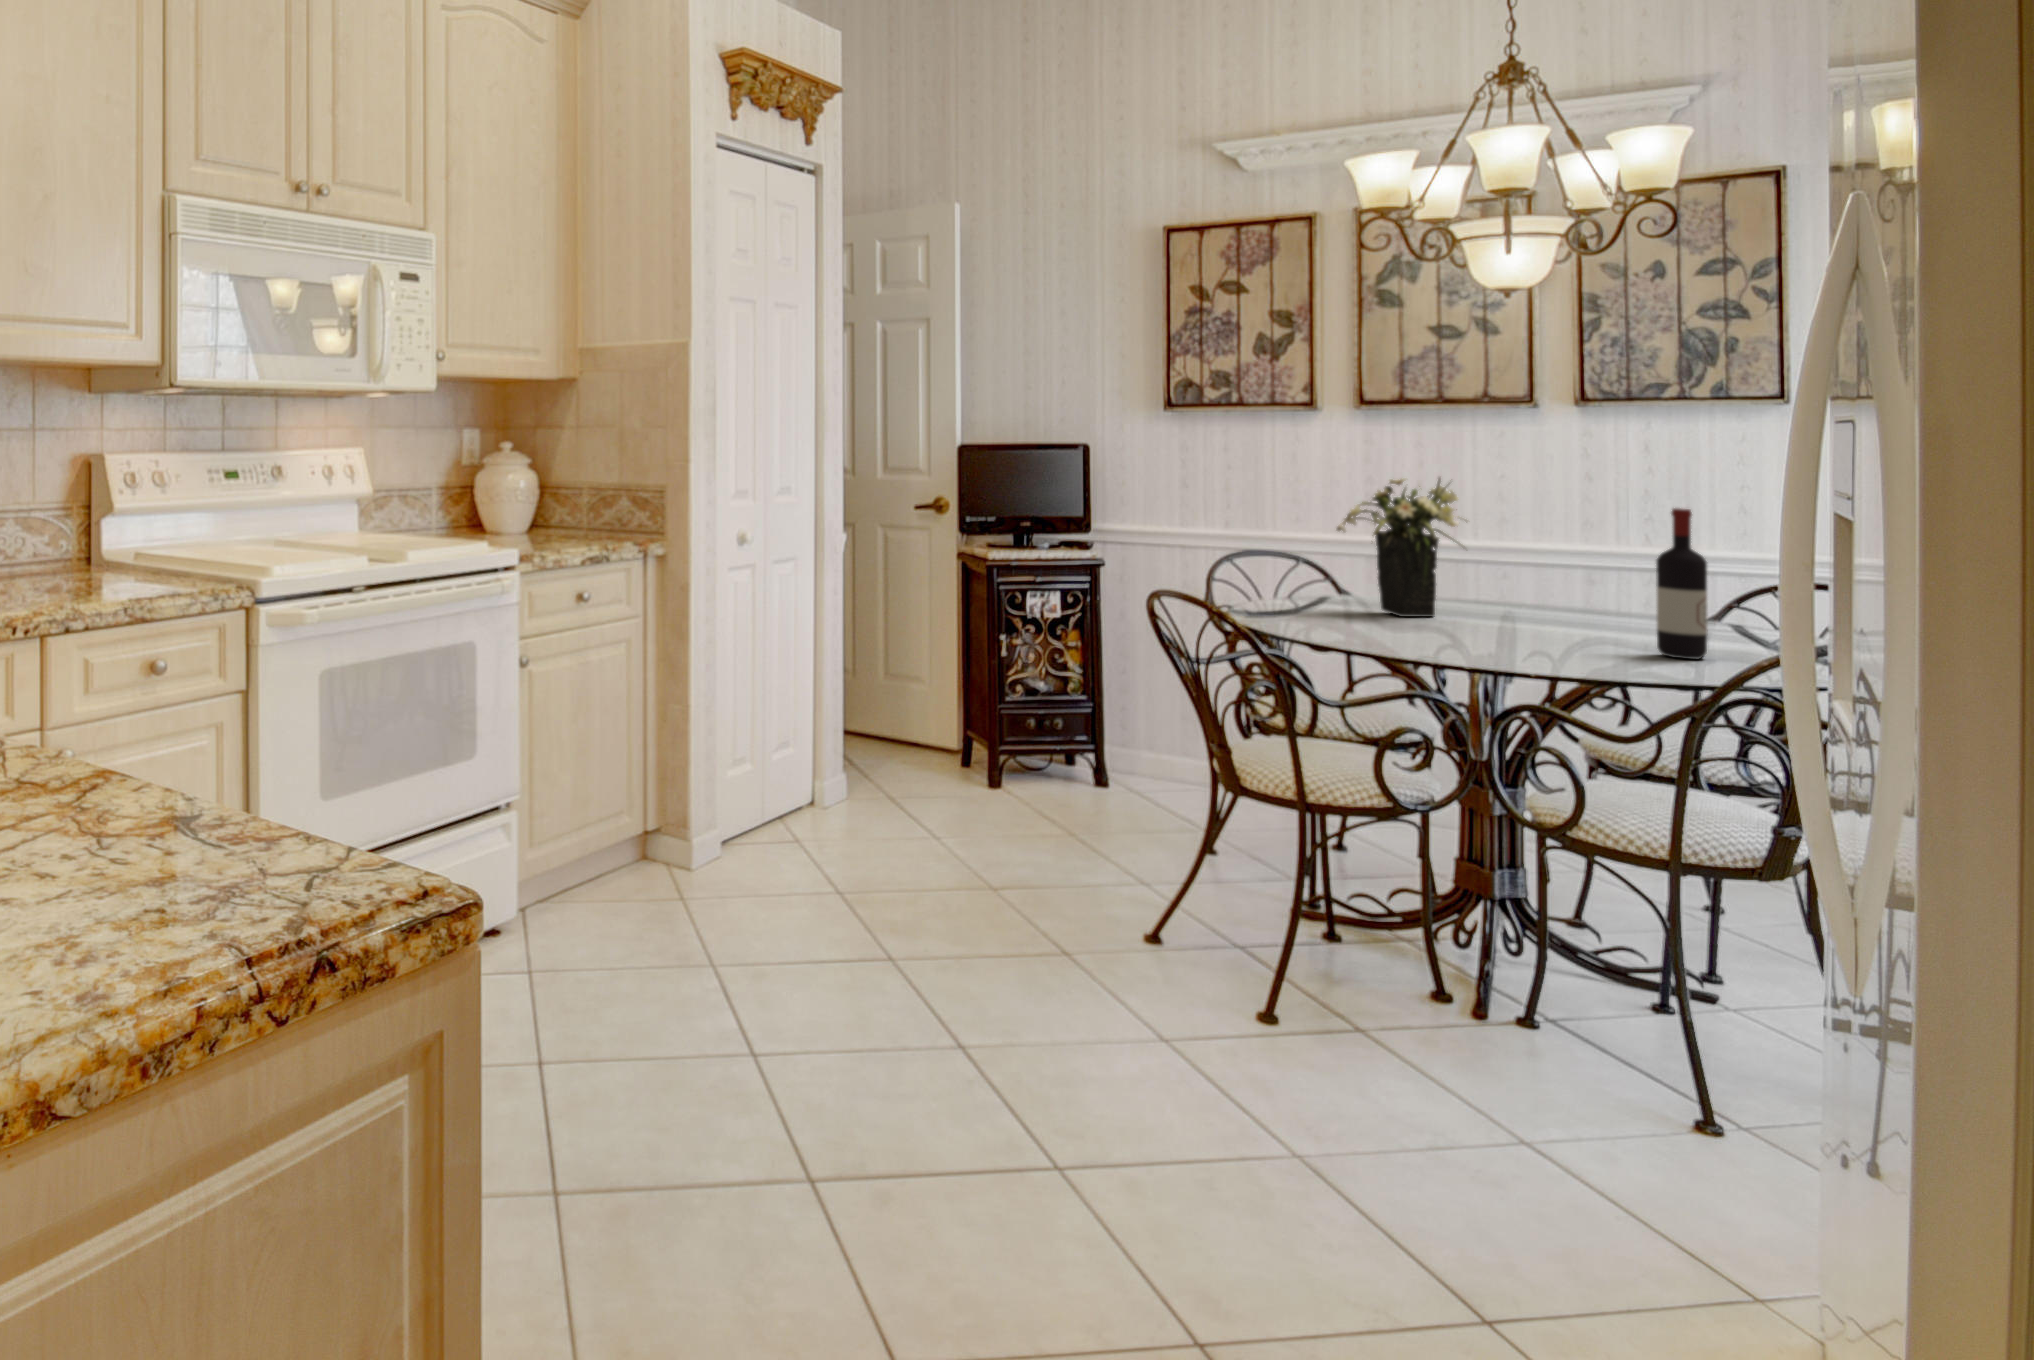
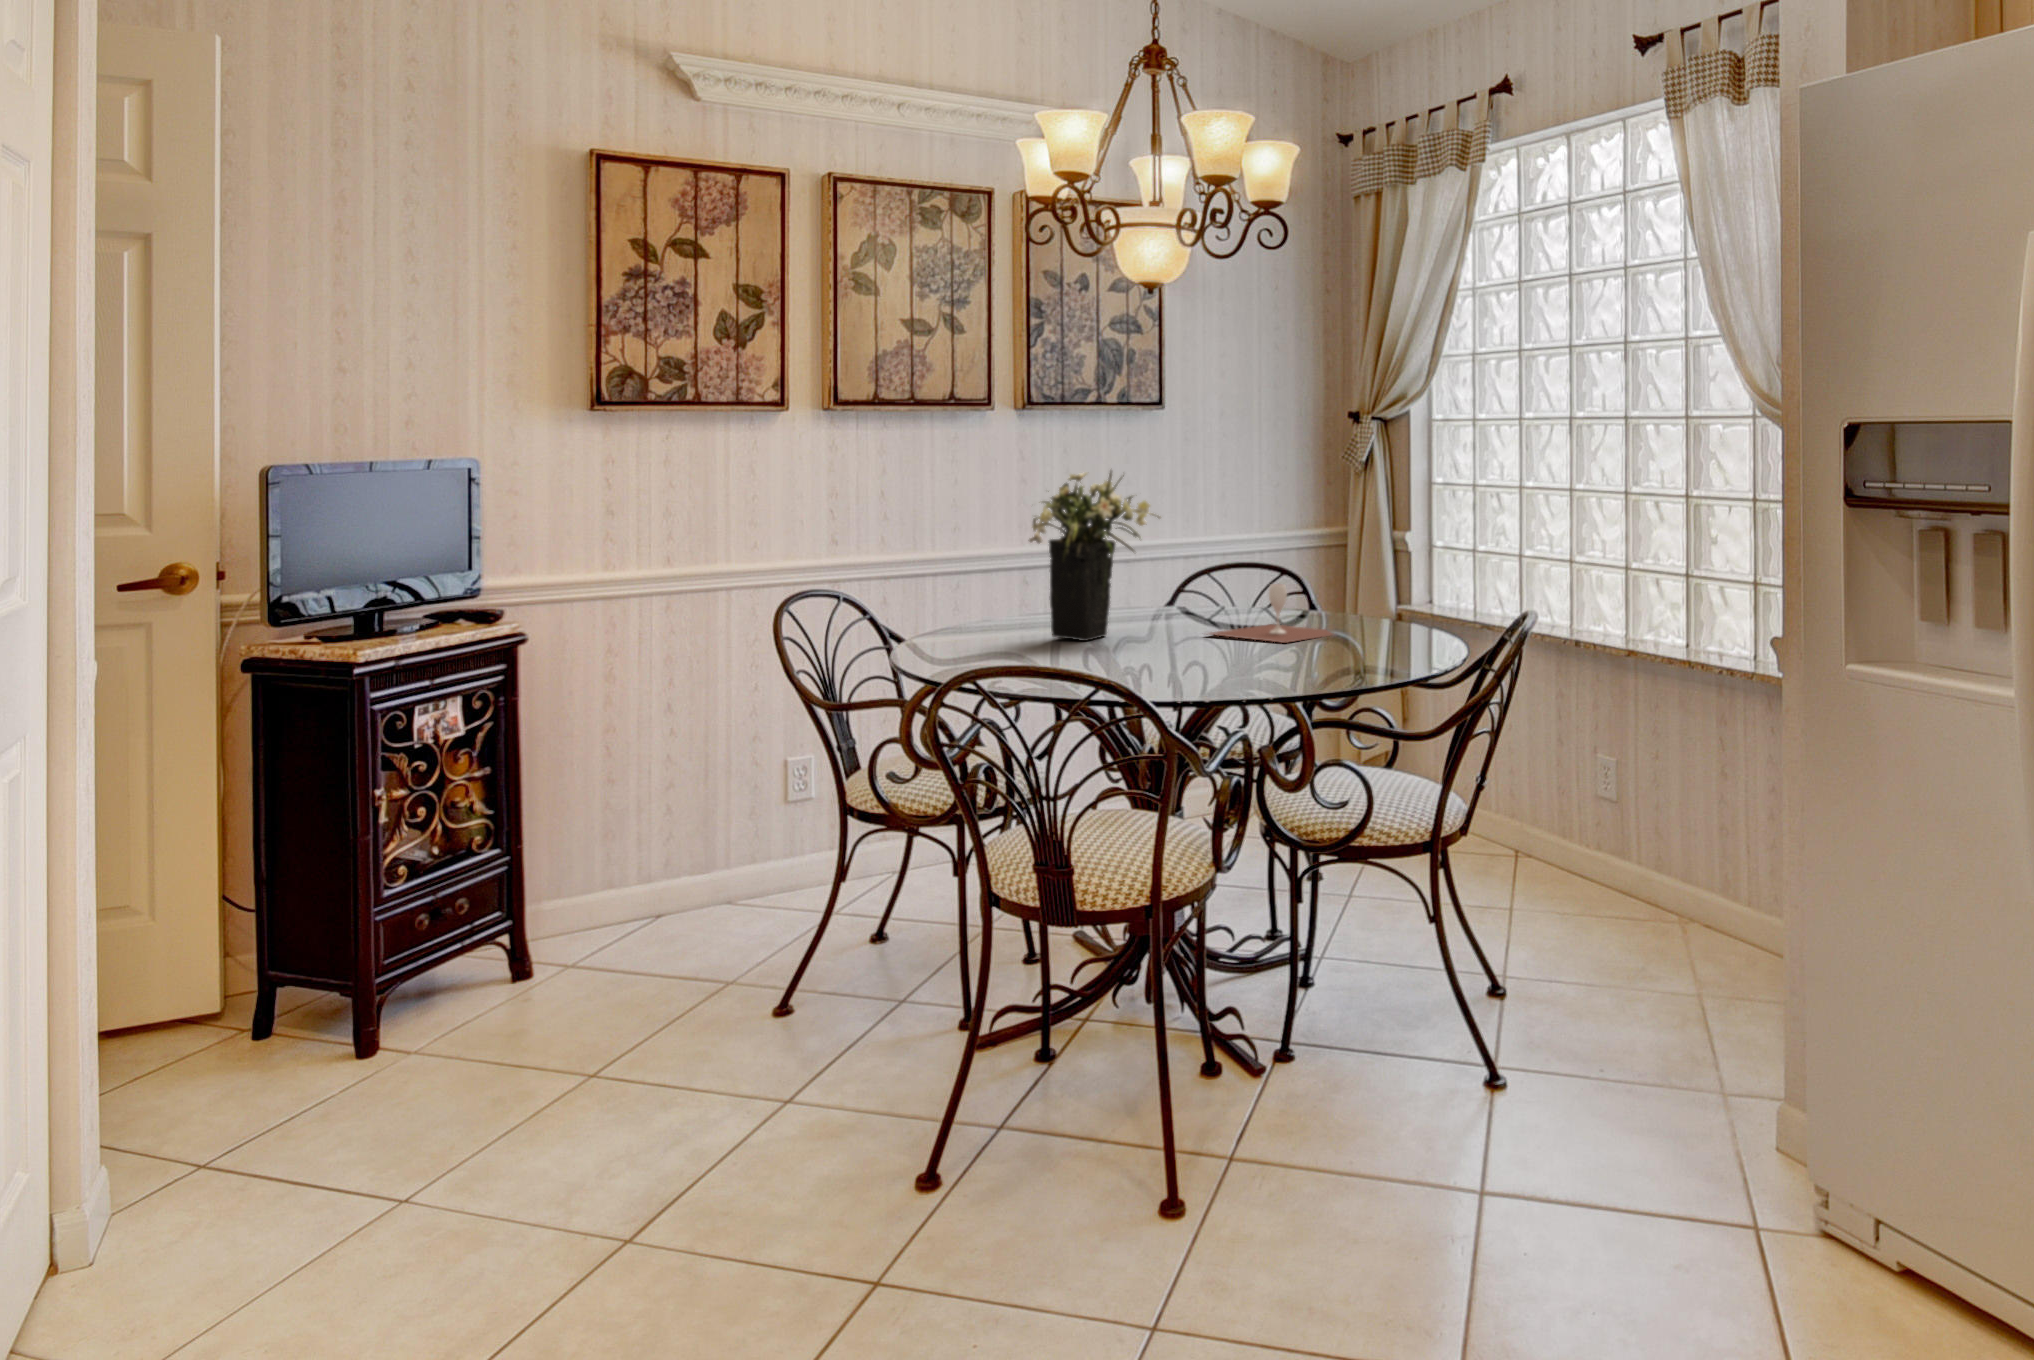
wine bottle: present [1656,508,1708,659] -> none [1374,484,1414,637]
wine glass: none [1505,592,1664,650] -> present [1209,584,1332,643]

